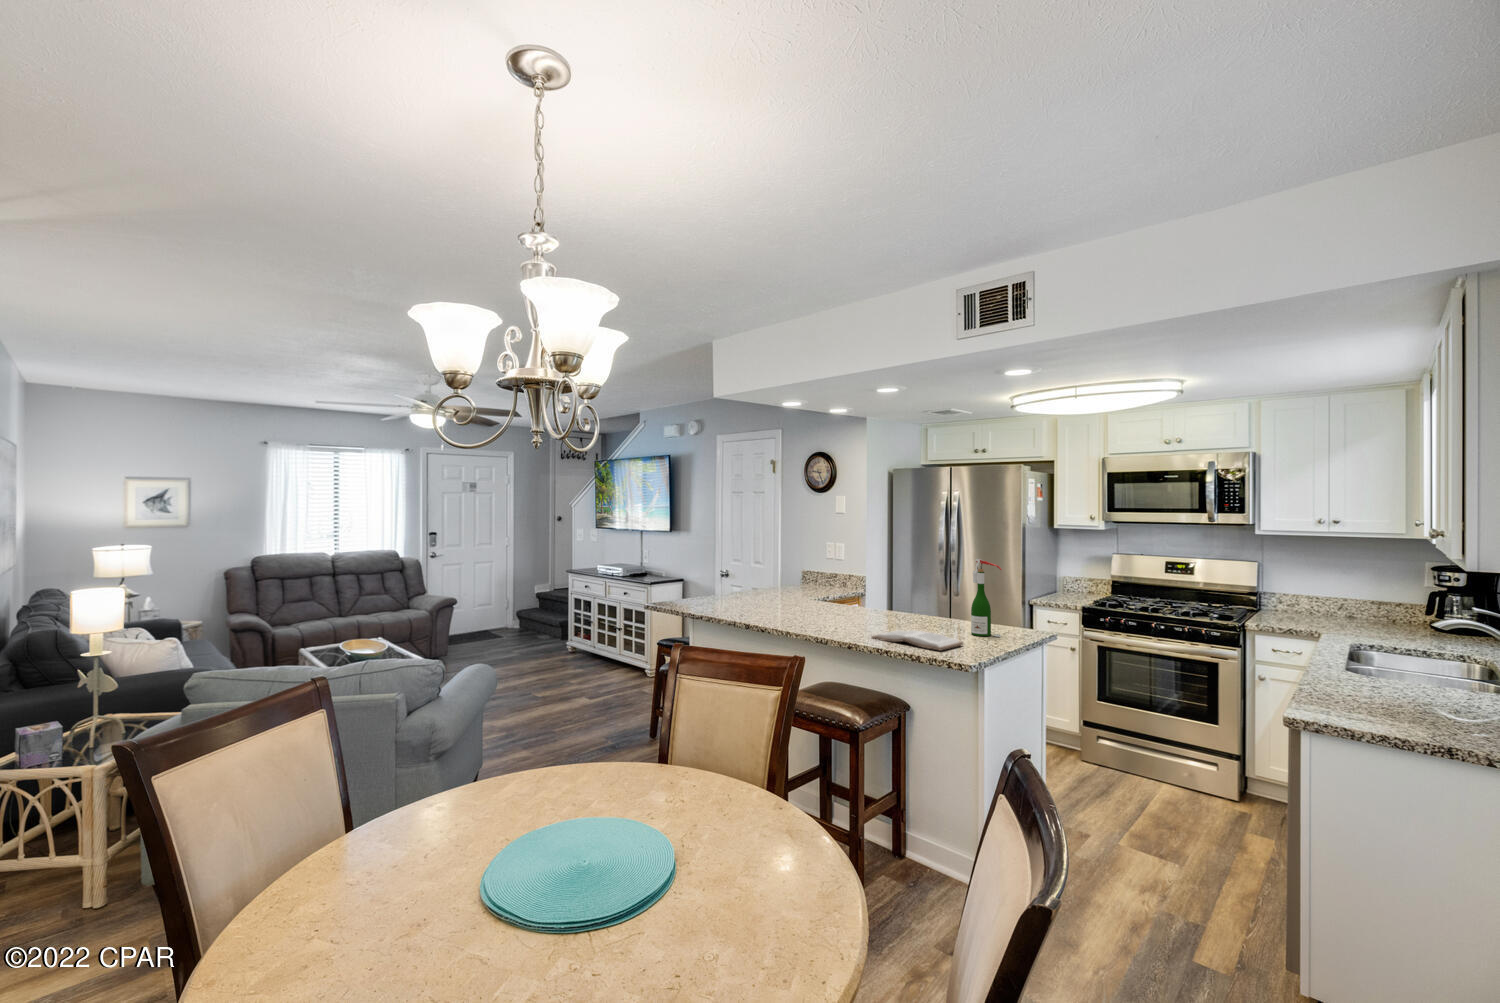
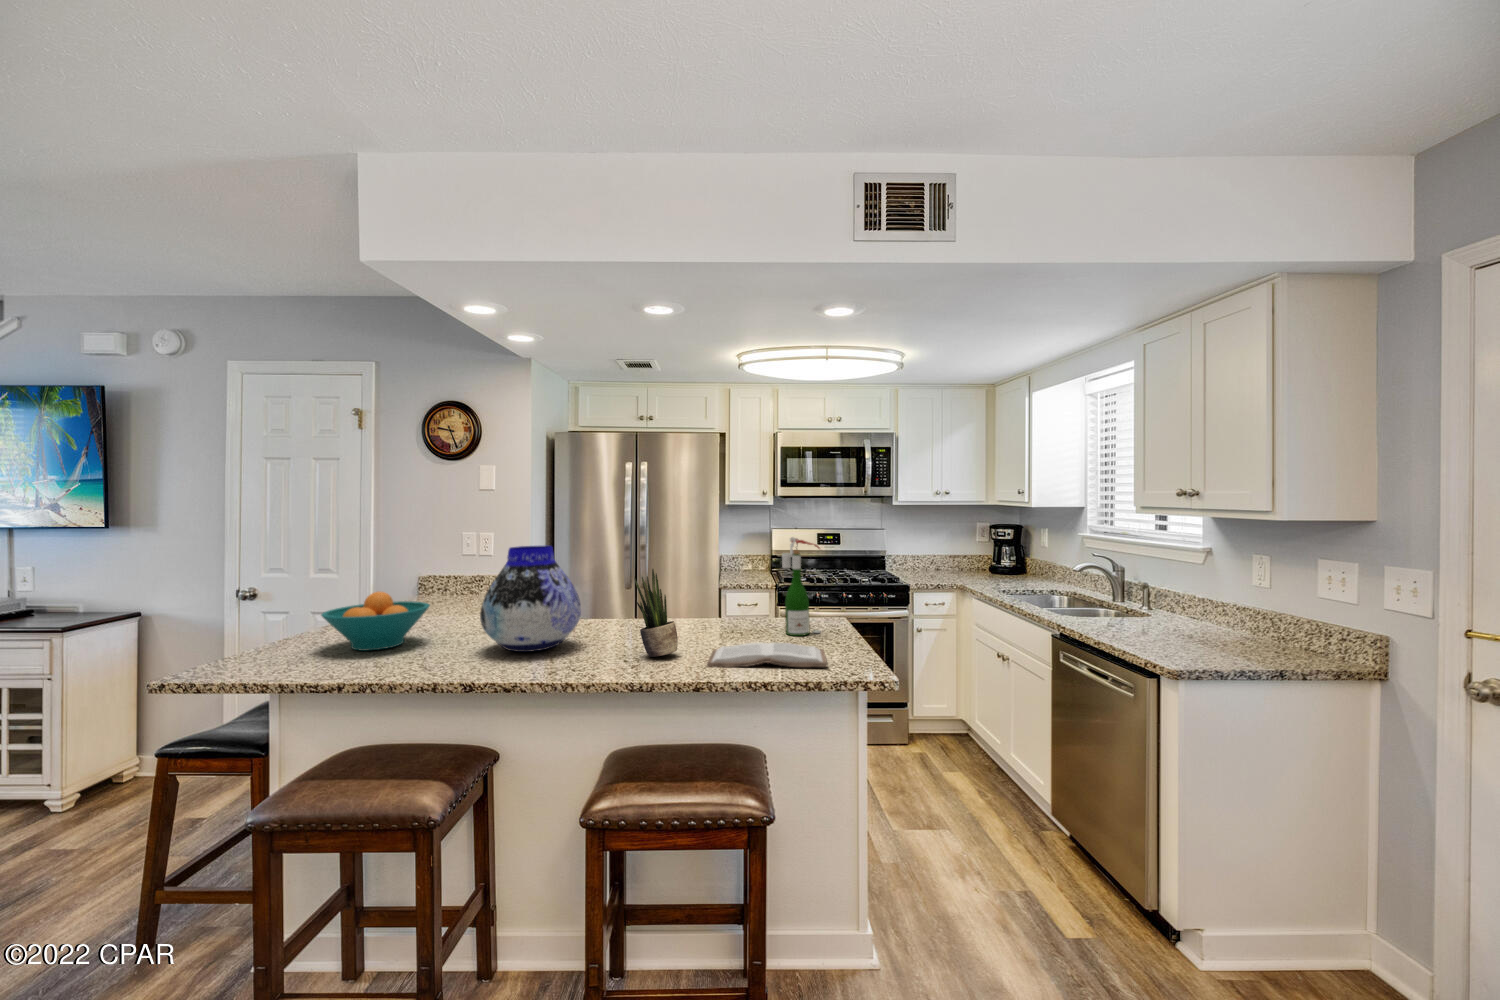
vase: none [771,552,830,617] -> present [480,546,581,652]
potted plant: none [846,571,870,629] -> present [635,569,678,657]
fruit bowl: none [708,573,761,605] -> present [321,592,430,651]

